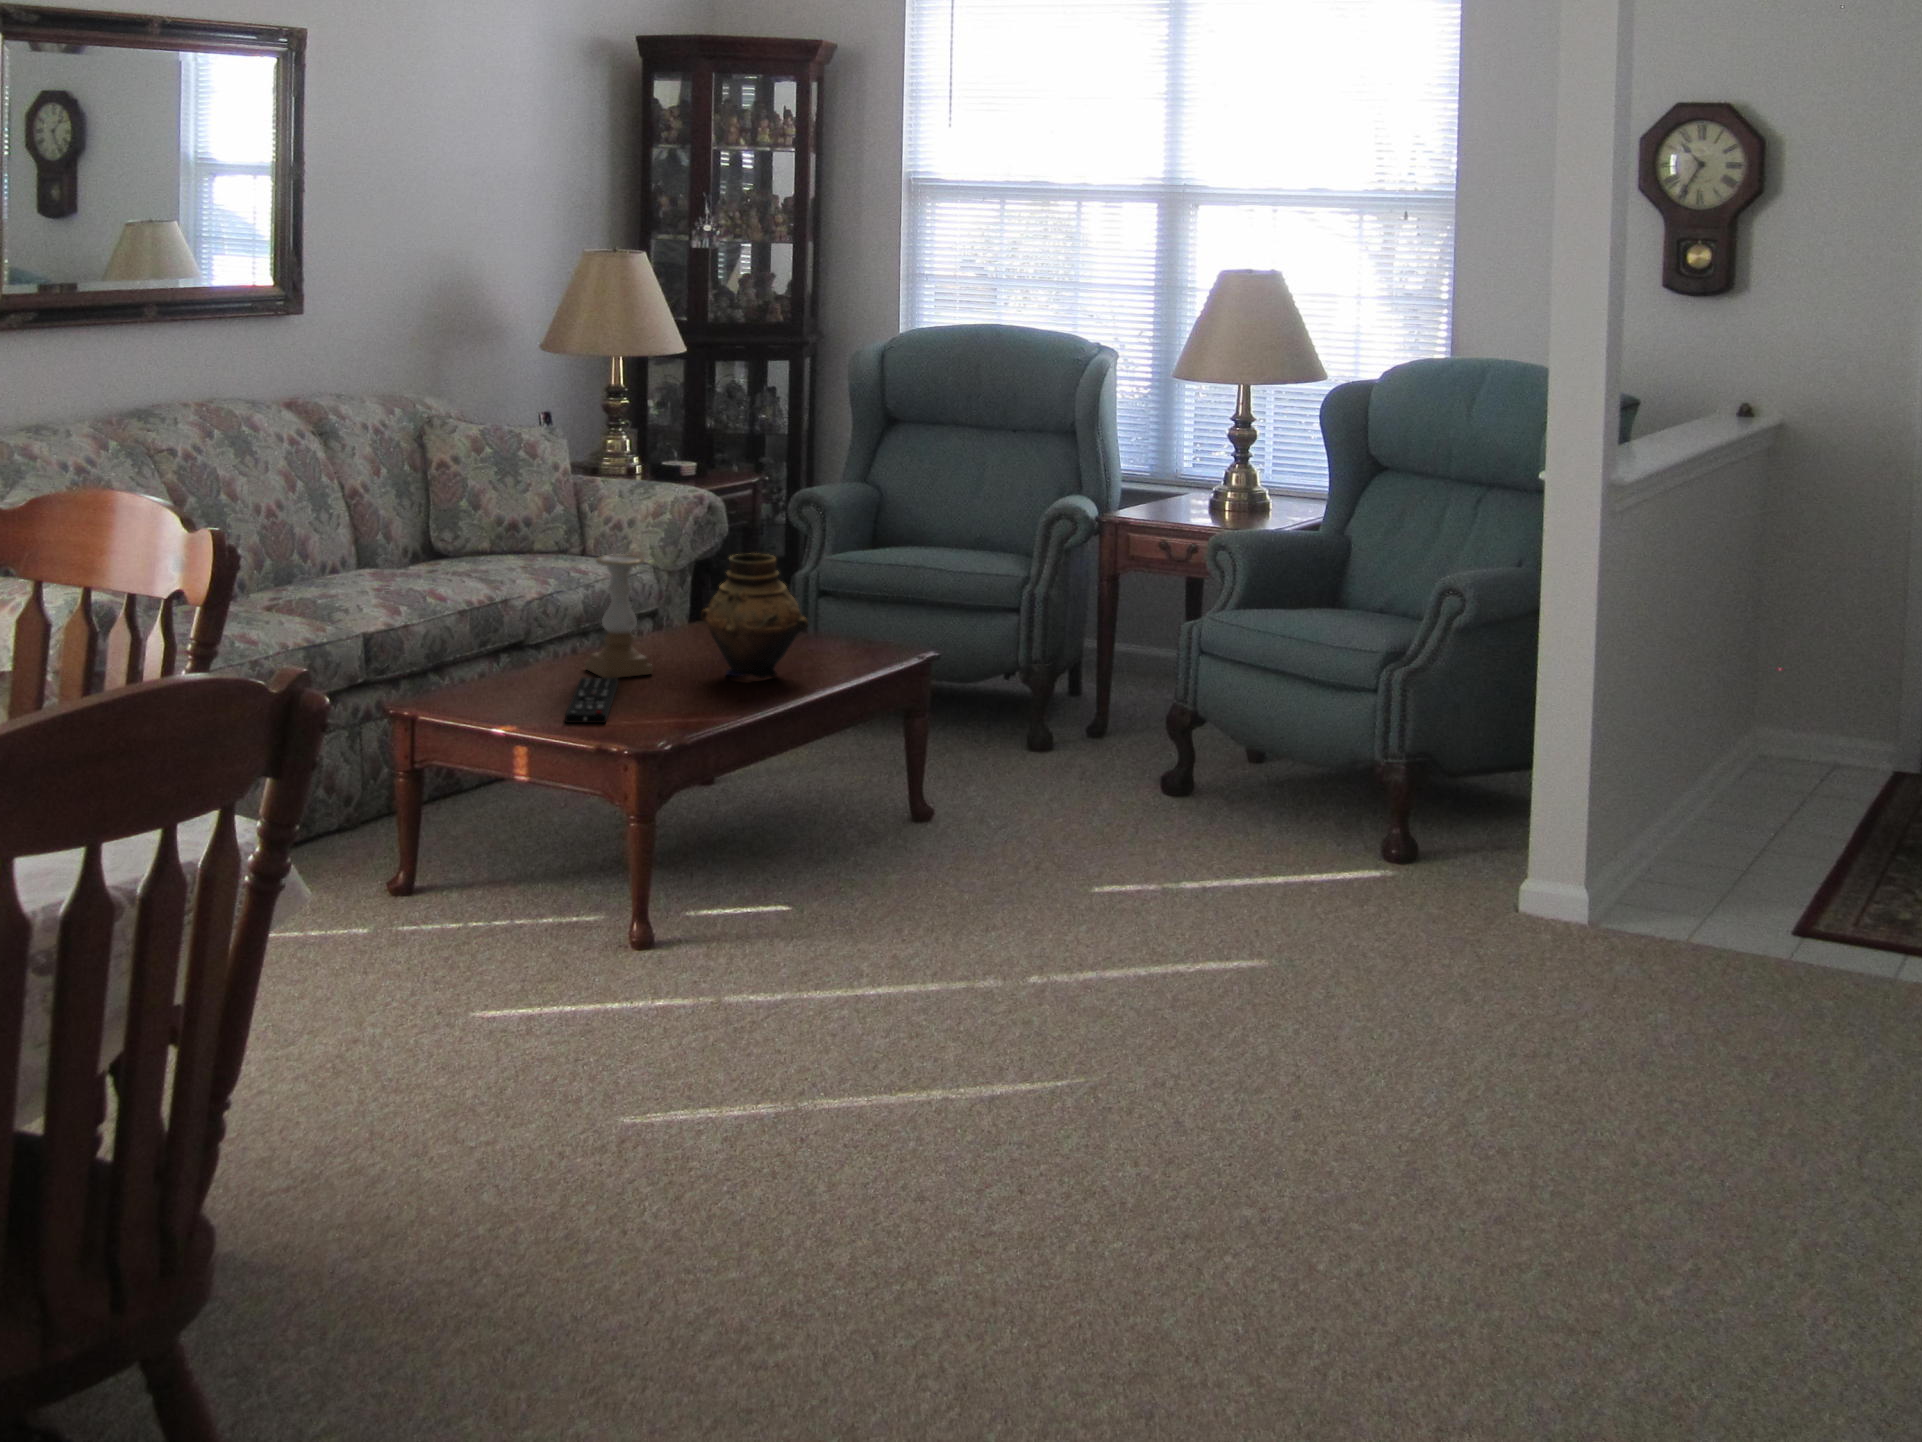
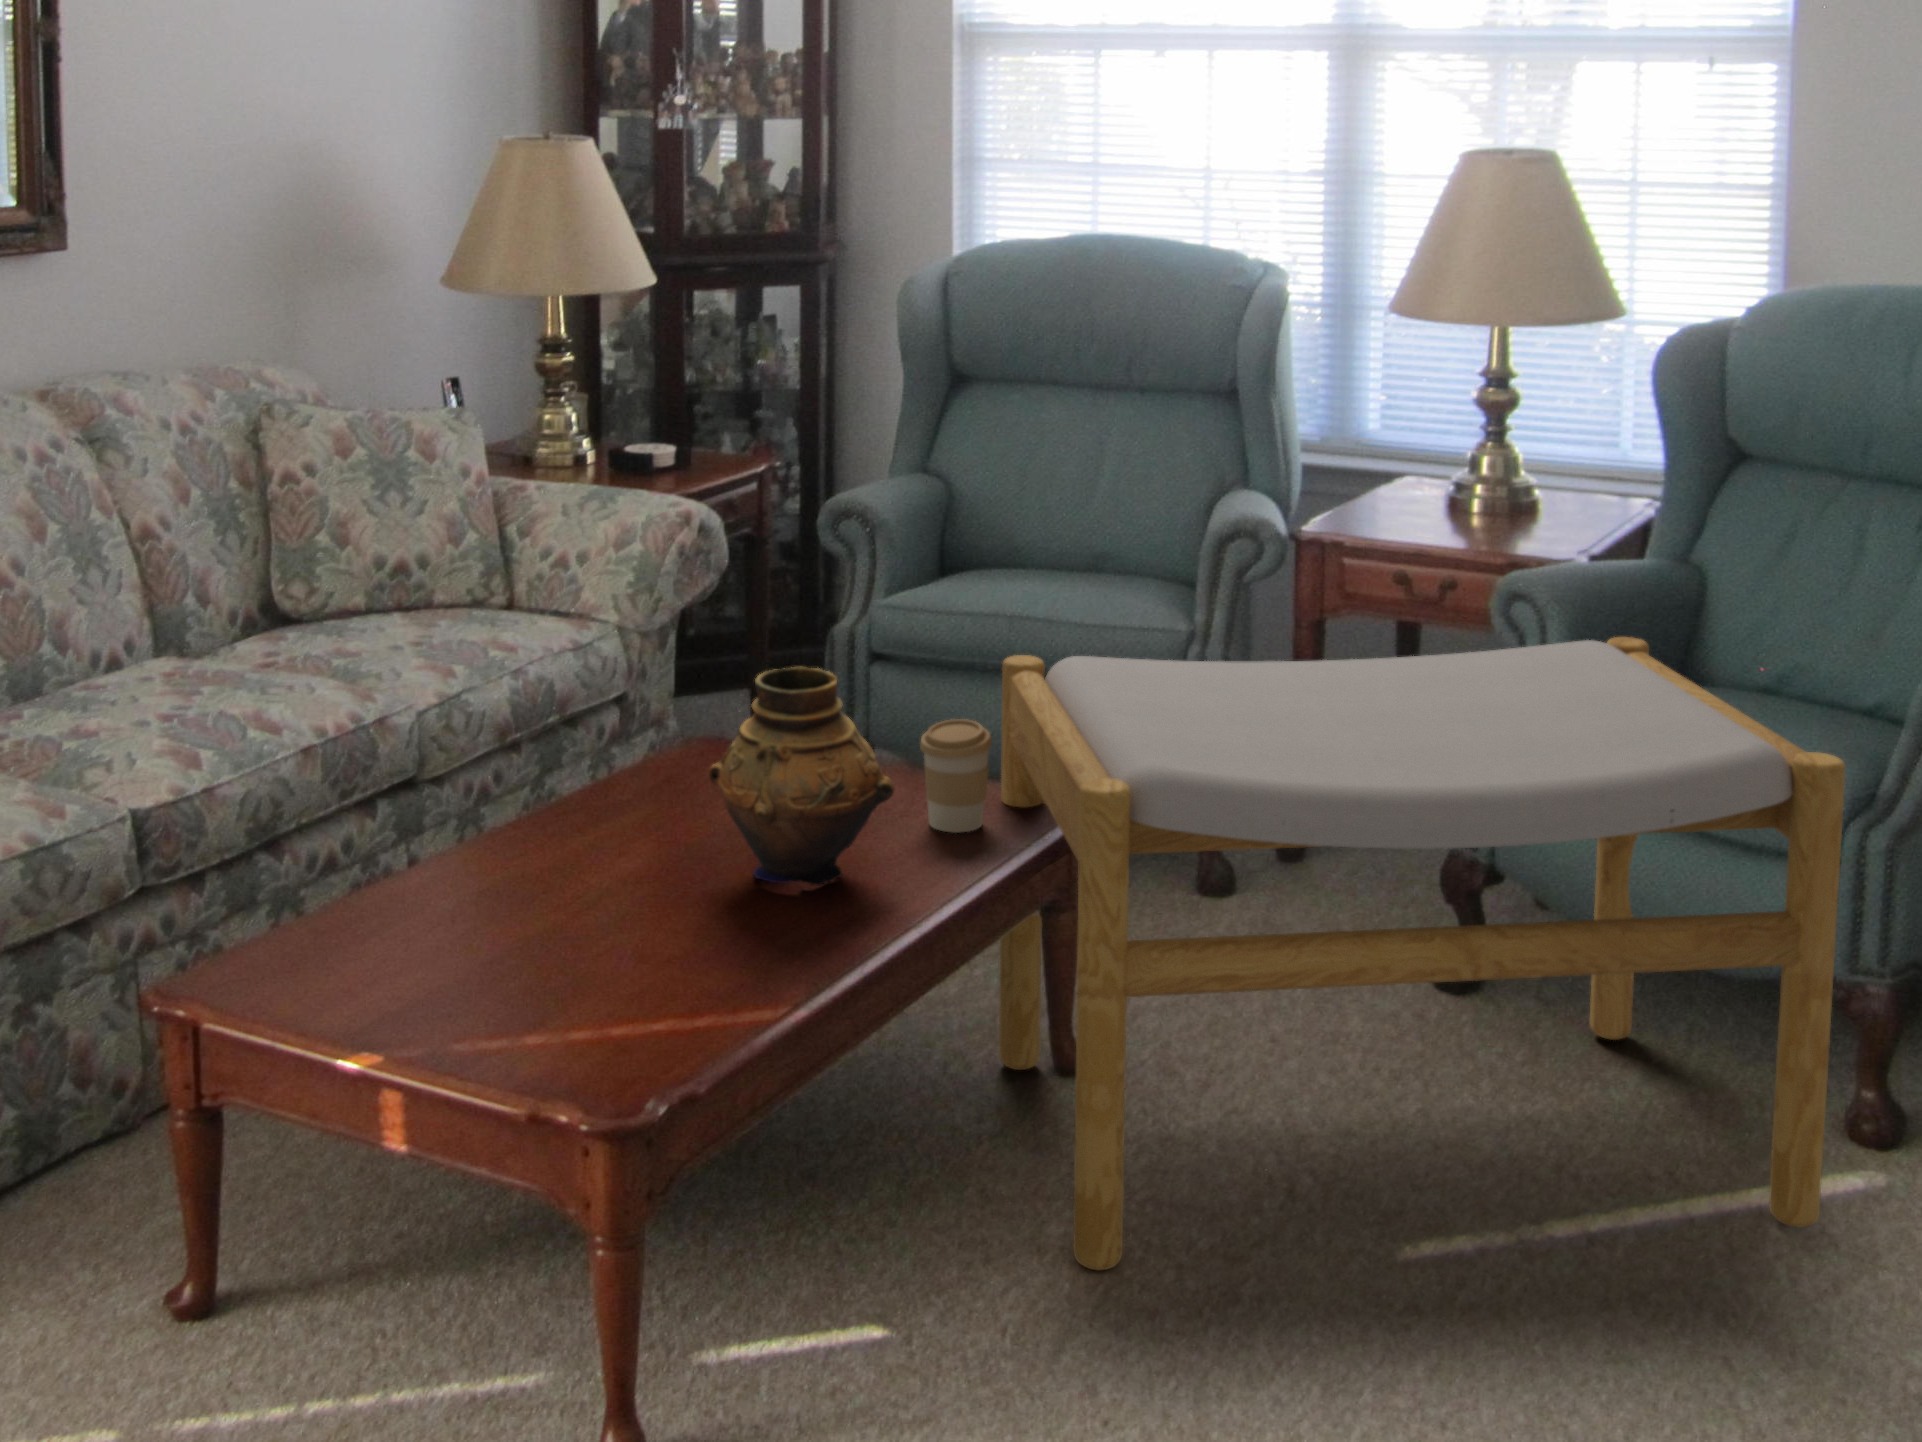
candle holder: present [585,554,653,678] -> none [513,673,629,896]
footstool: none [878,563,1350,894] -> present [999,637,1845,1270]
coffee cup: none [830,597,873,662] -> present [920,719,992,833]
remote control: present [565,677,618,723] -> none [474,902,570,1035]

